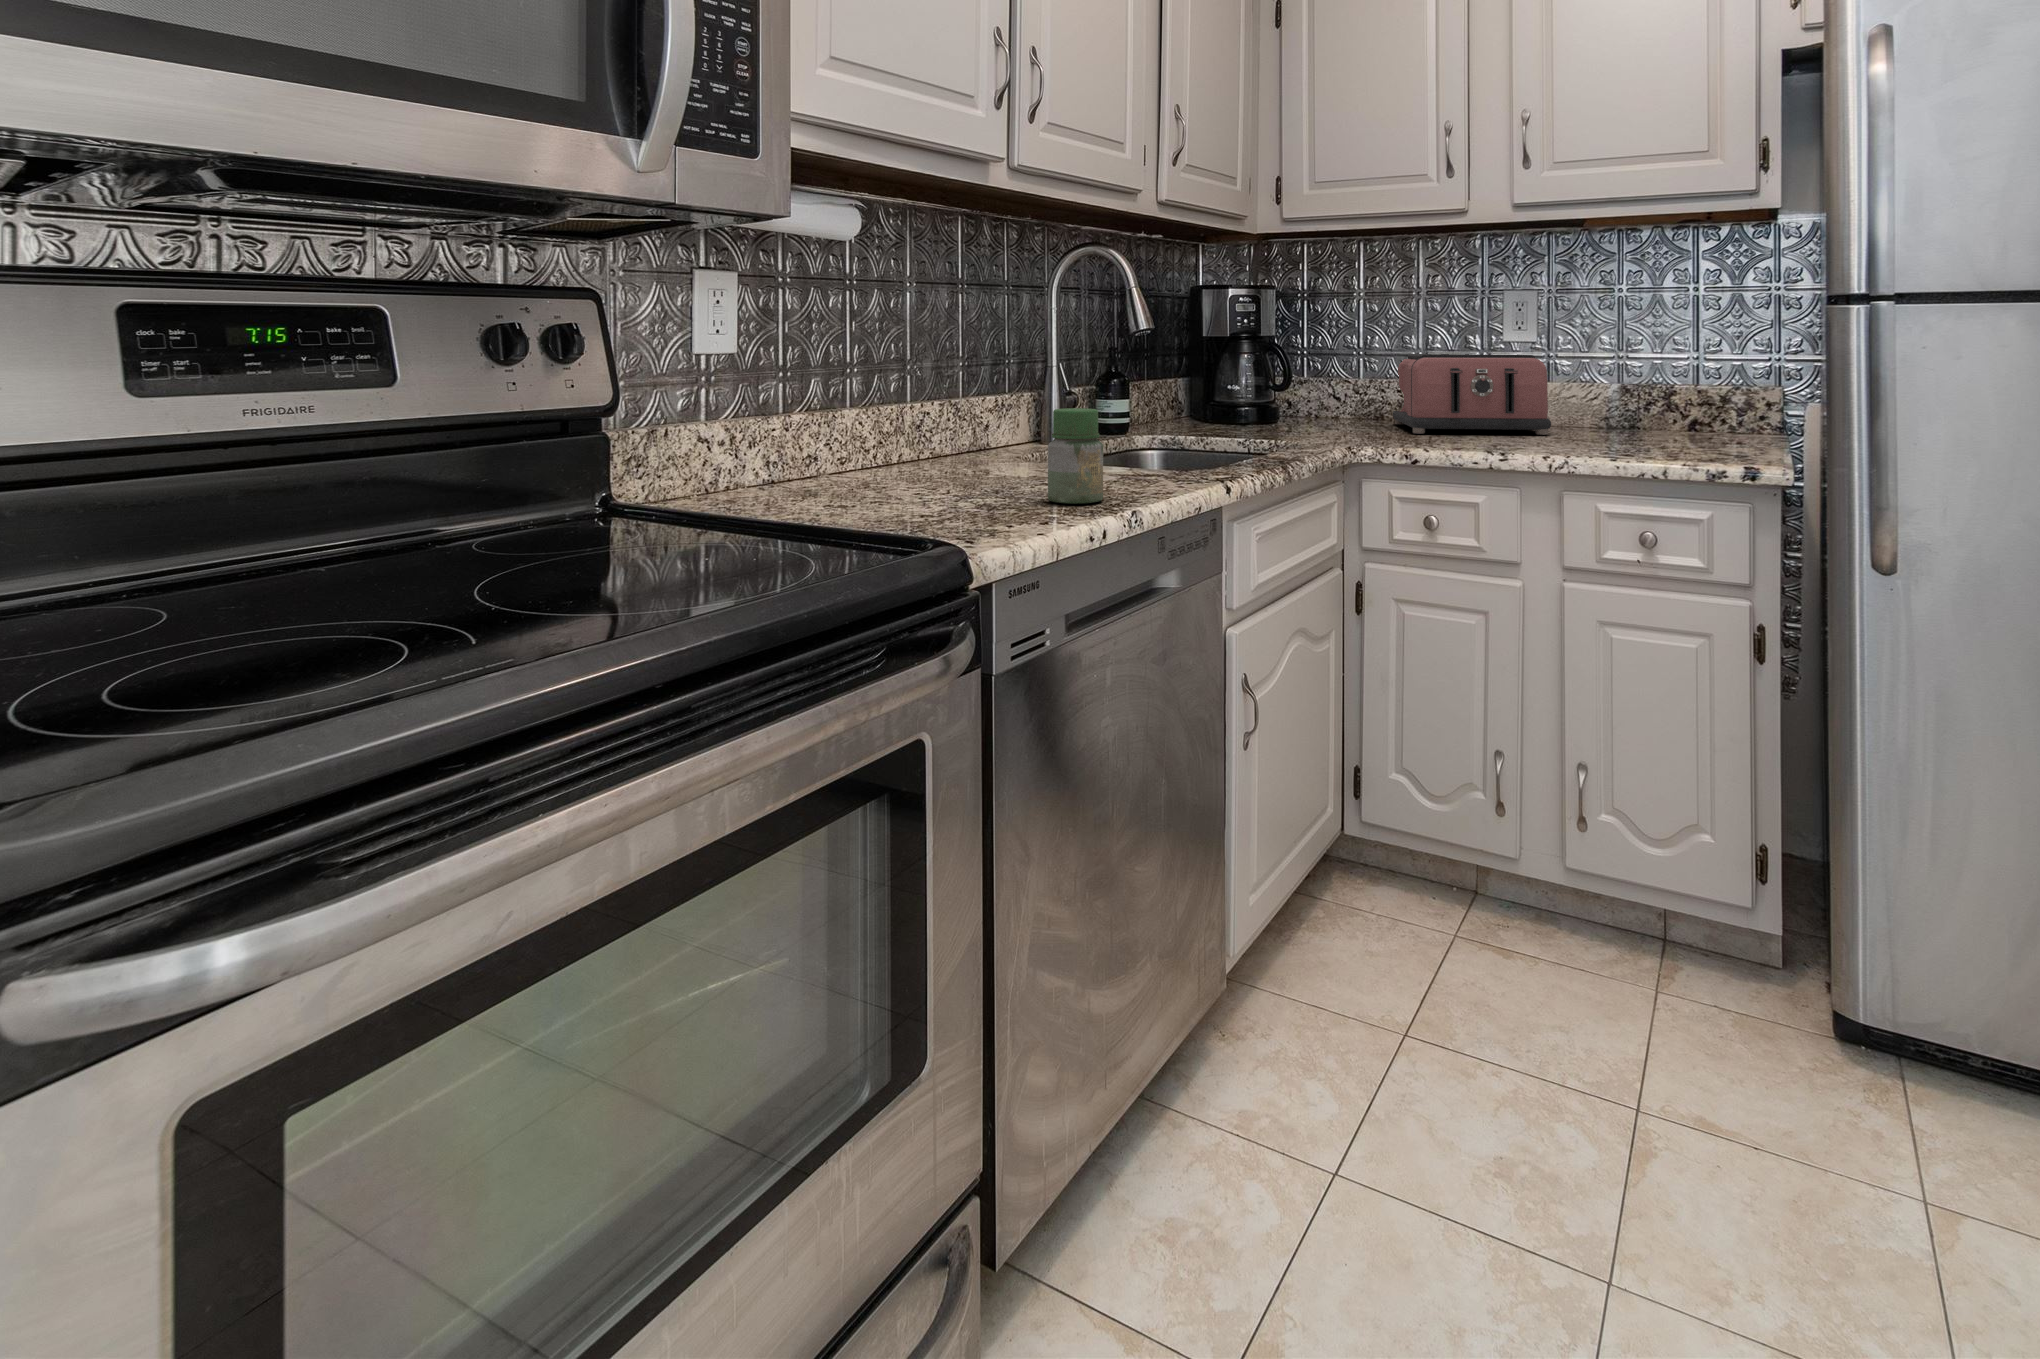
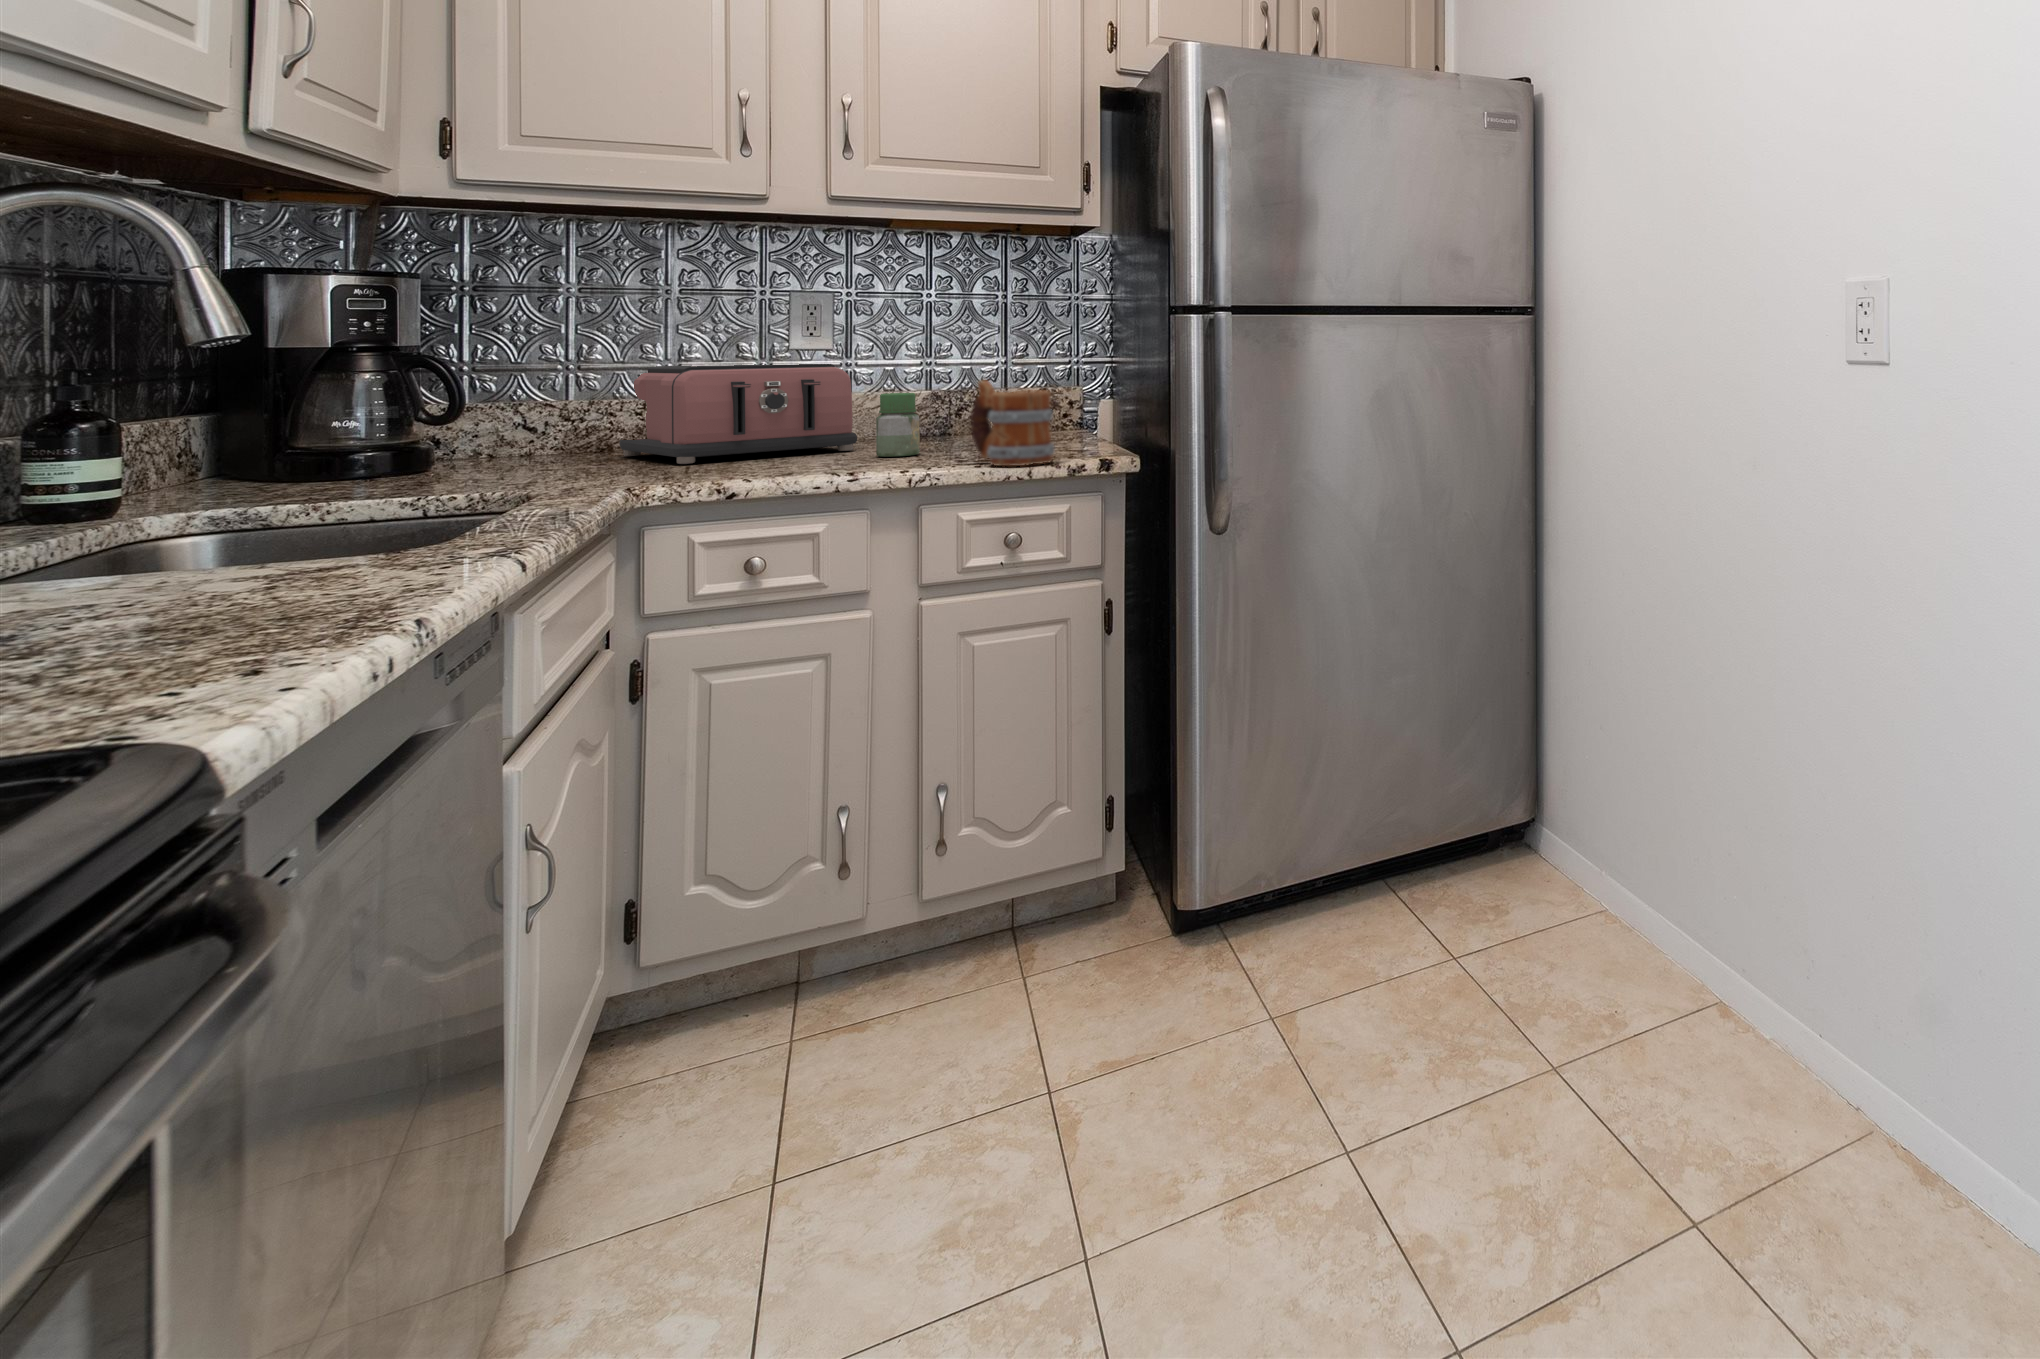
mug: none [1617,374,1697,464] -> present [971,380,1054,466]
jar: present [1048,408,1103,504] -> present [876,393,920,457]

